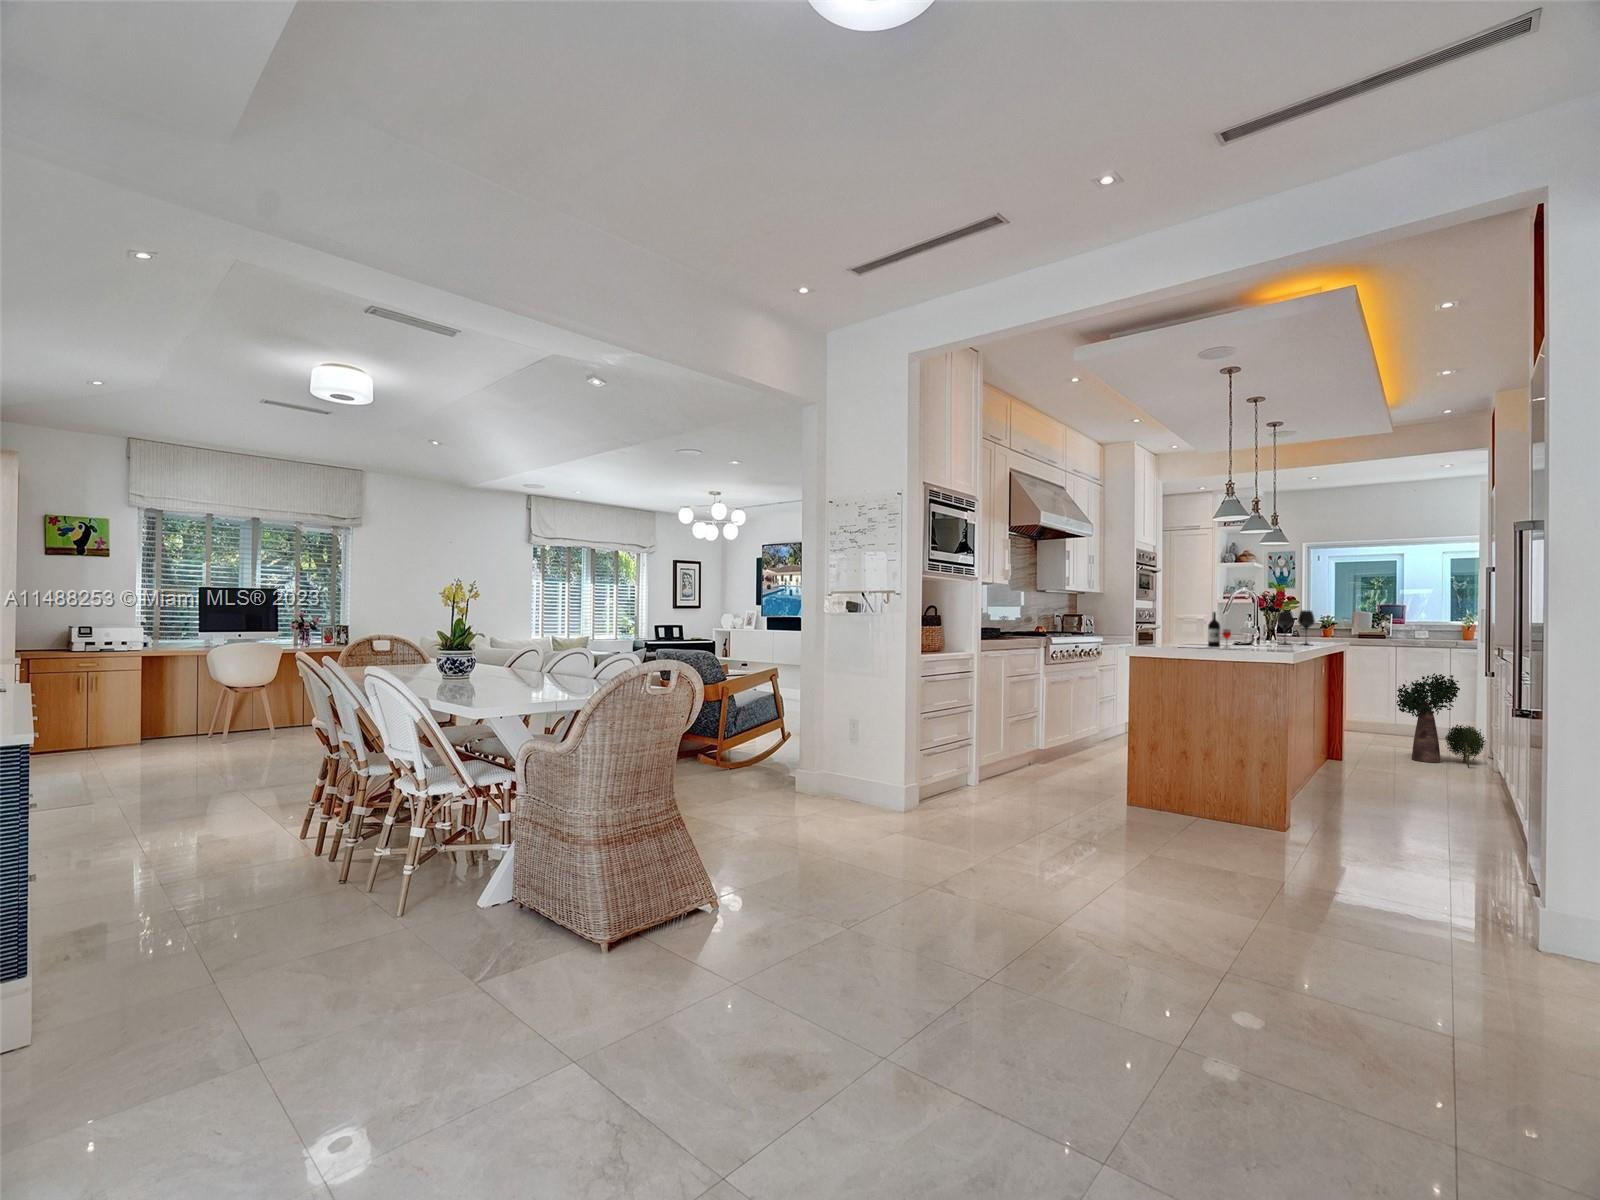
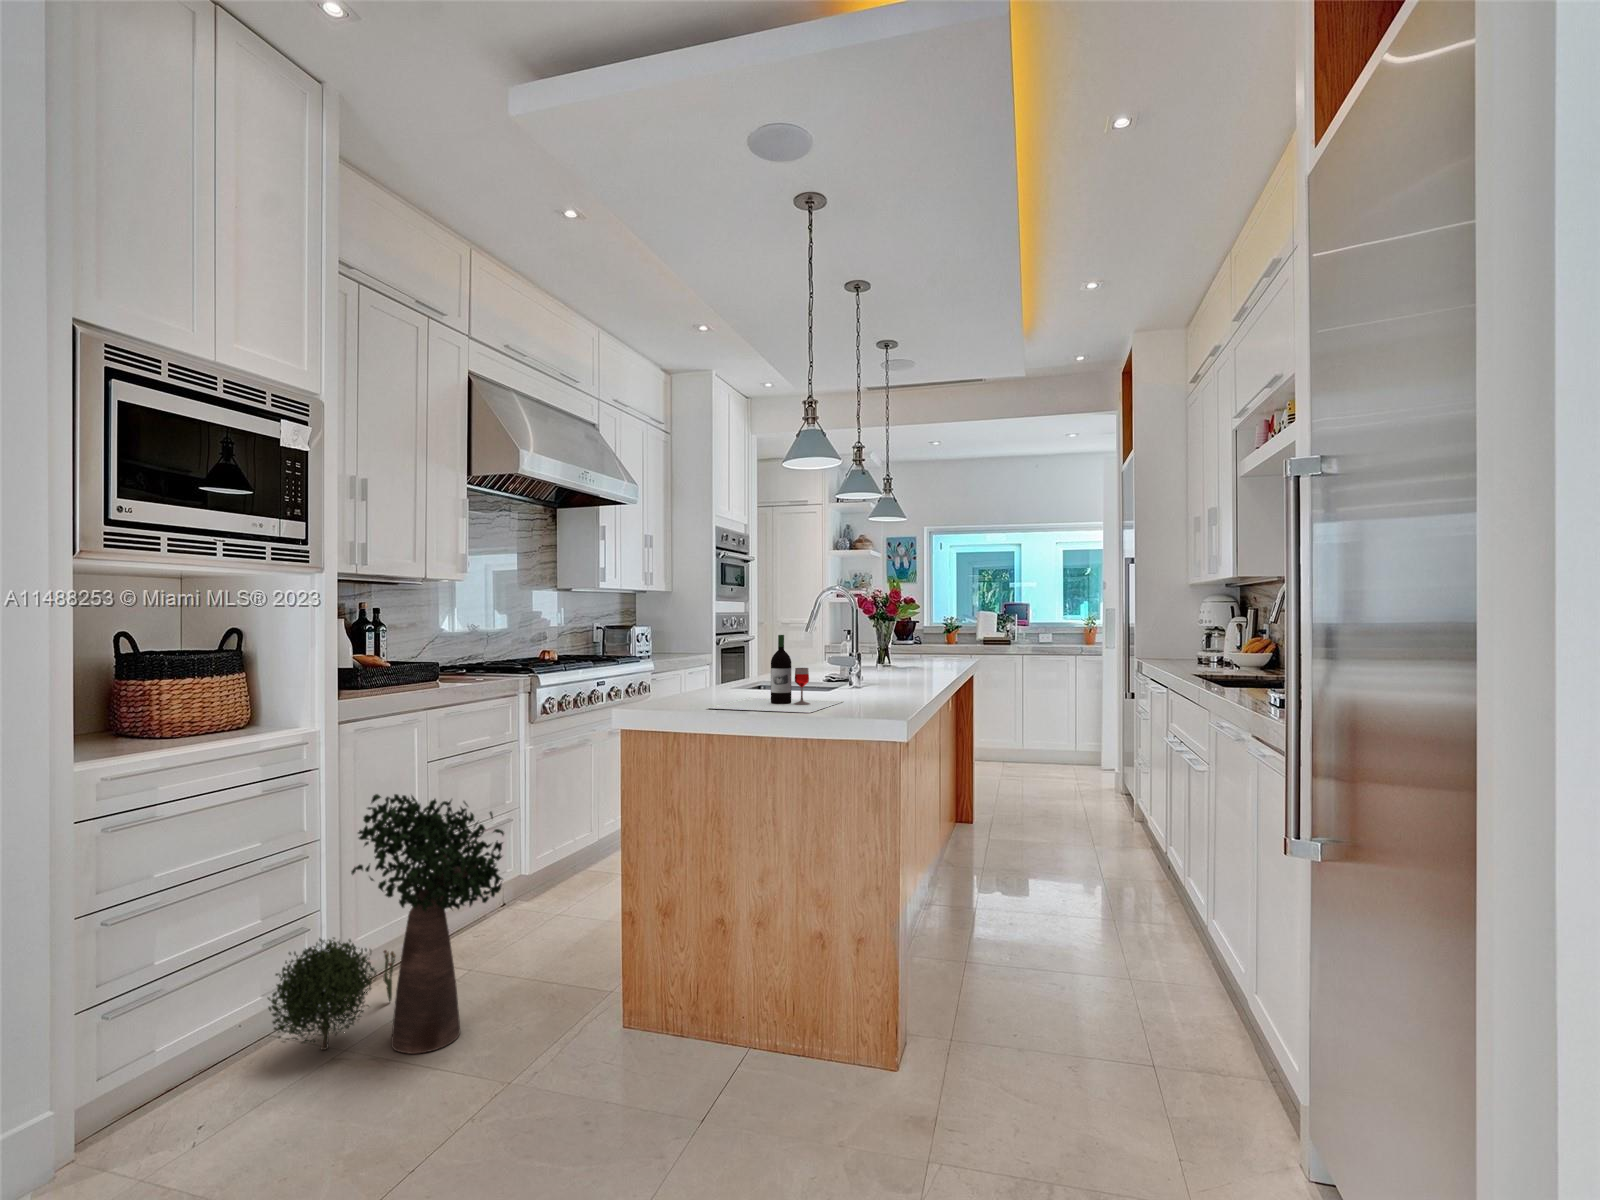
wine glass: present [1277,610,1315,645] -> none [889,621,941,676]
potted plant: present [1397,673,1486,768] -> present [268,794,504,1054]

